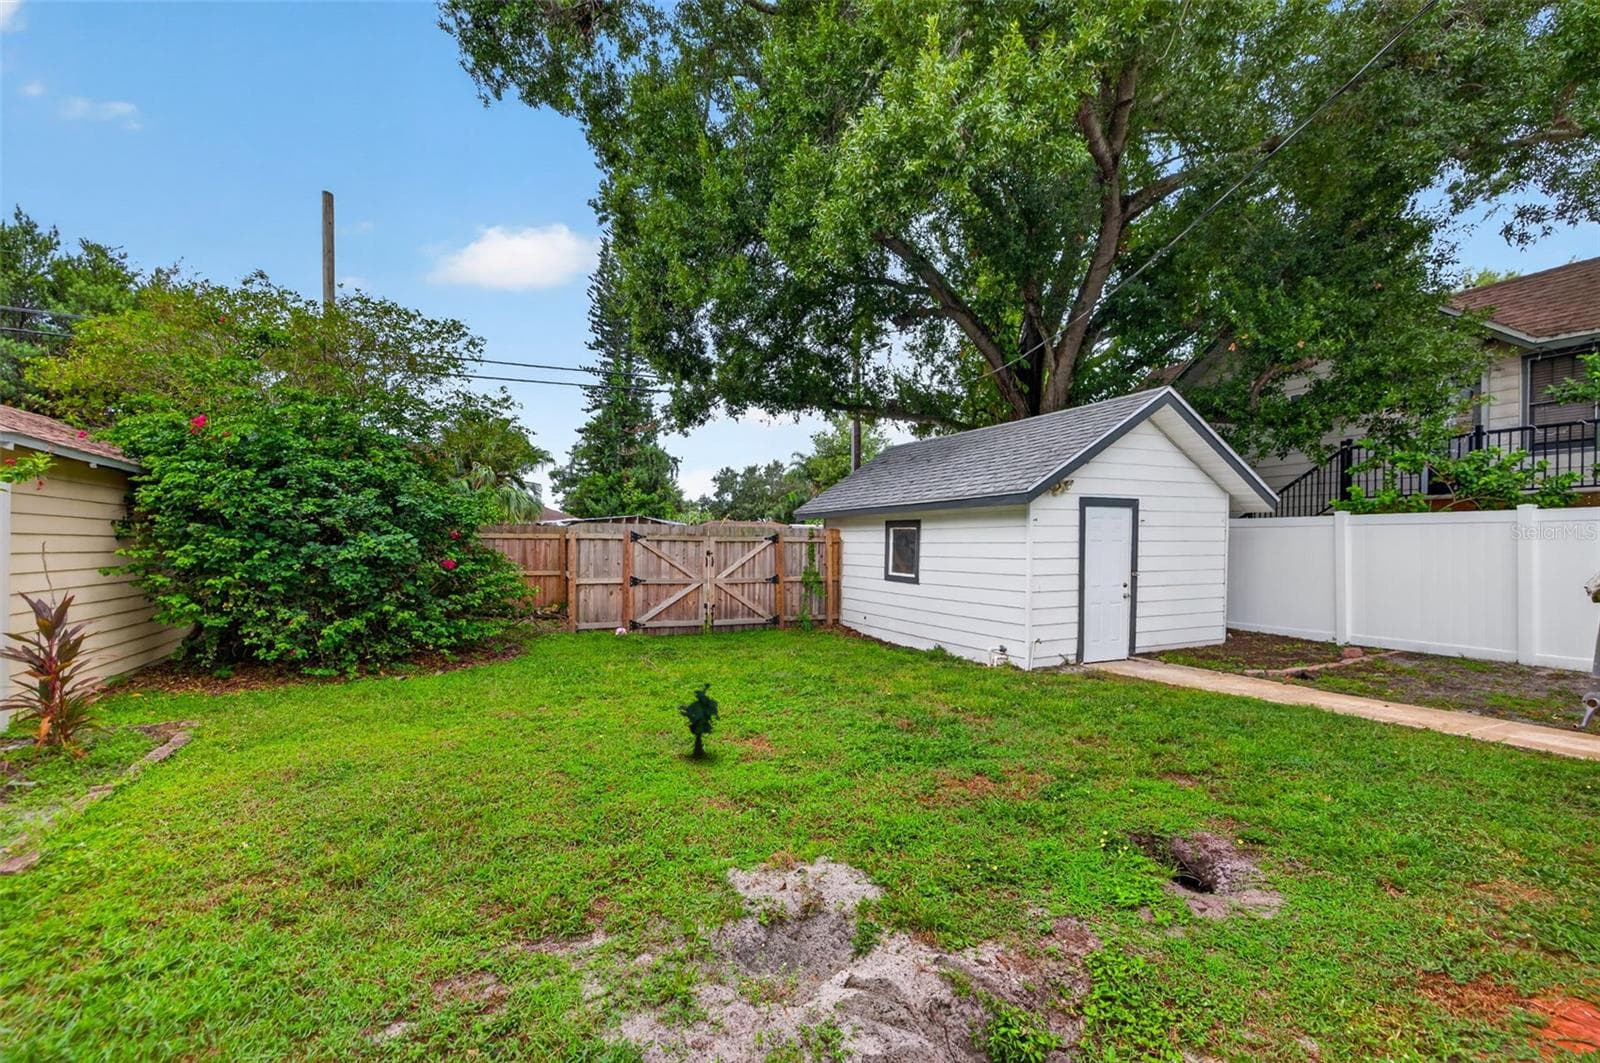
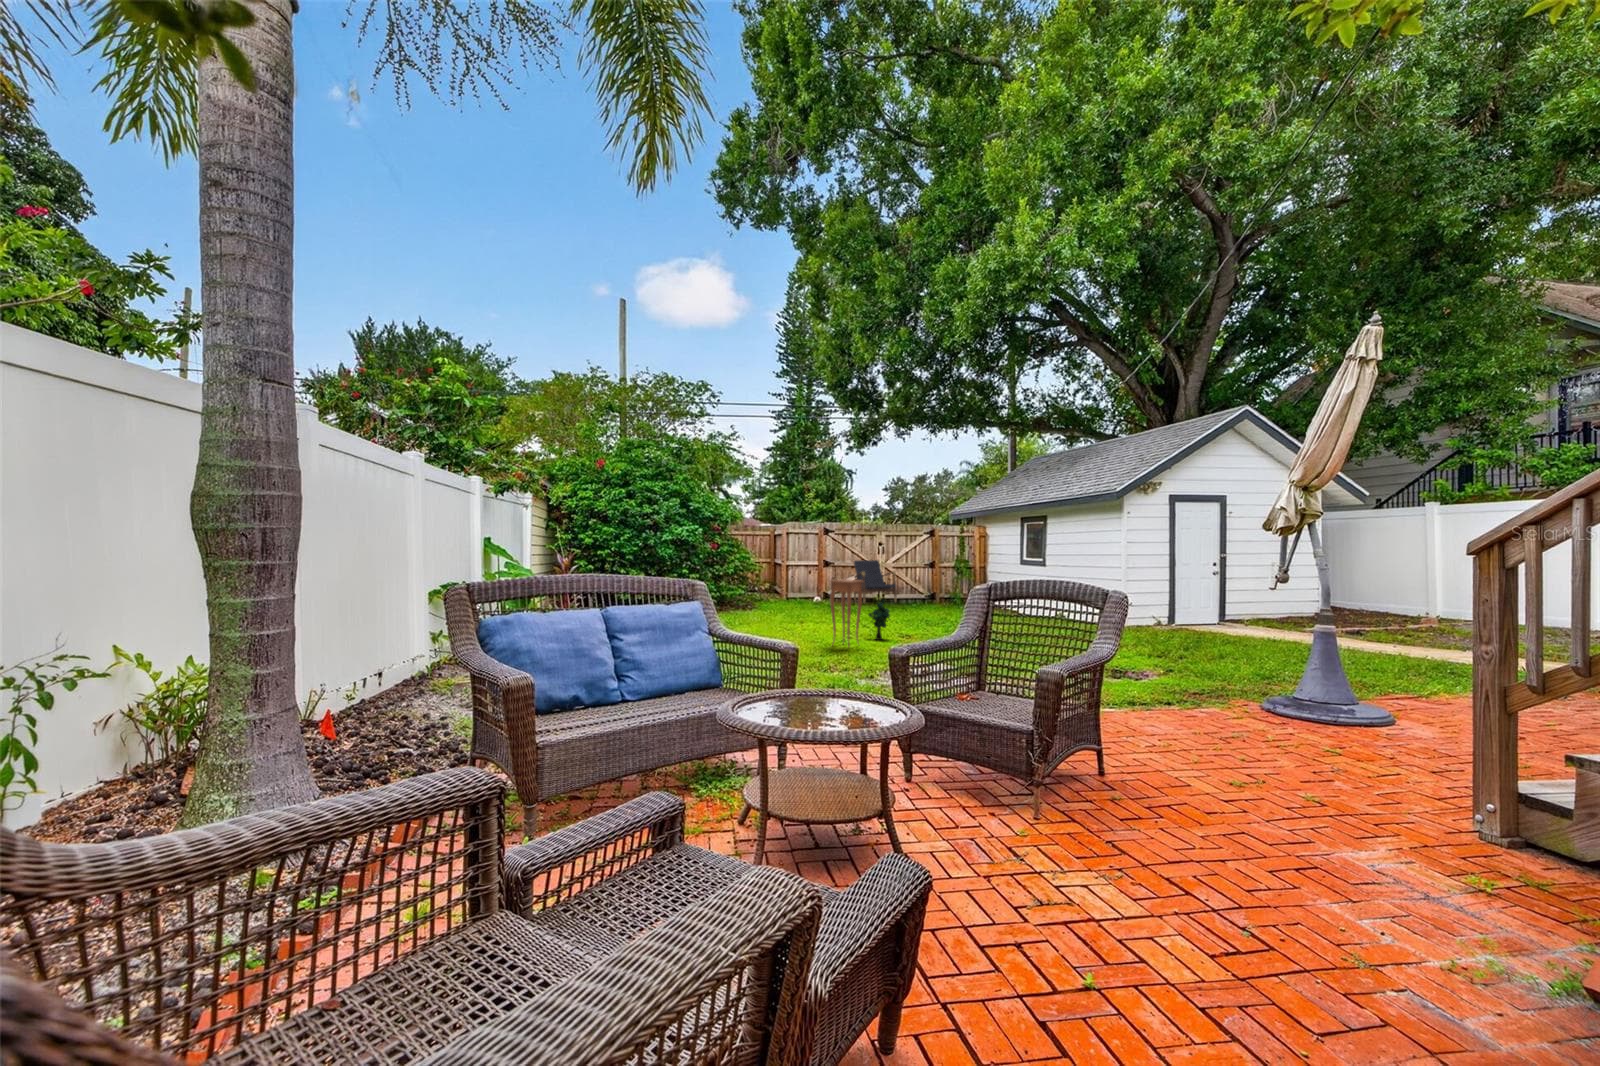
lounge chair: none [673,573,728,633] -> present [854,560,897,602]
side table: none [593,661,666,810] -> present [830,579,863,647]

